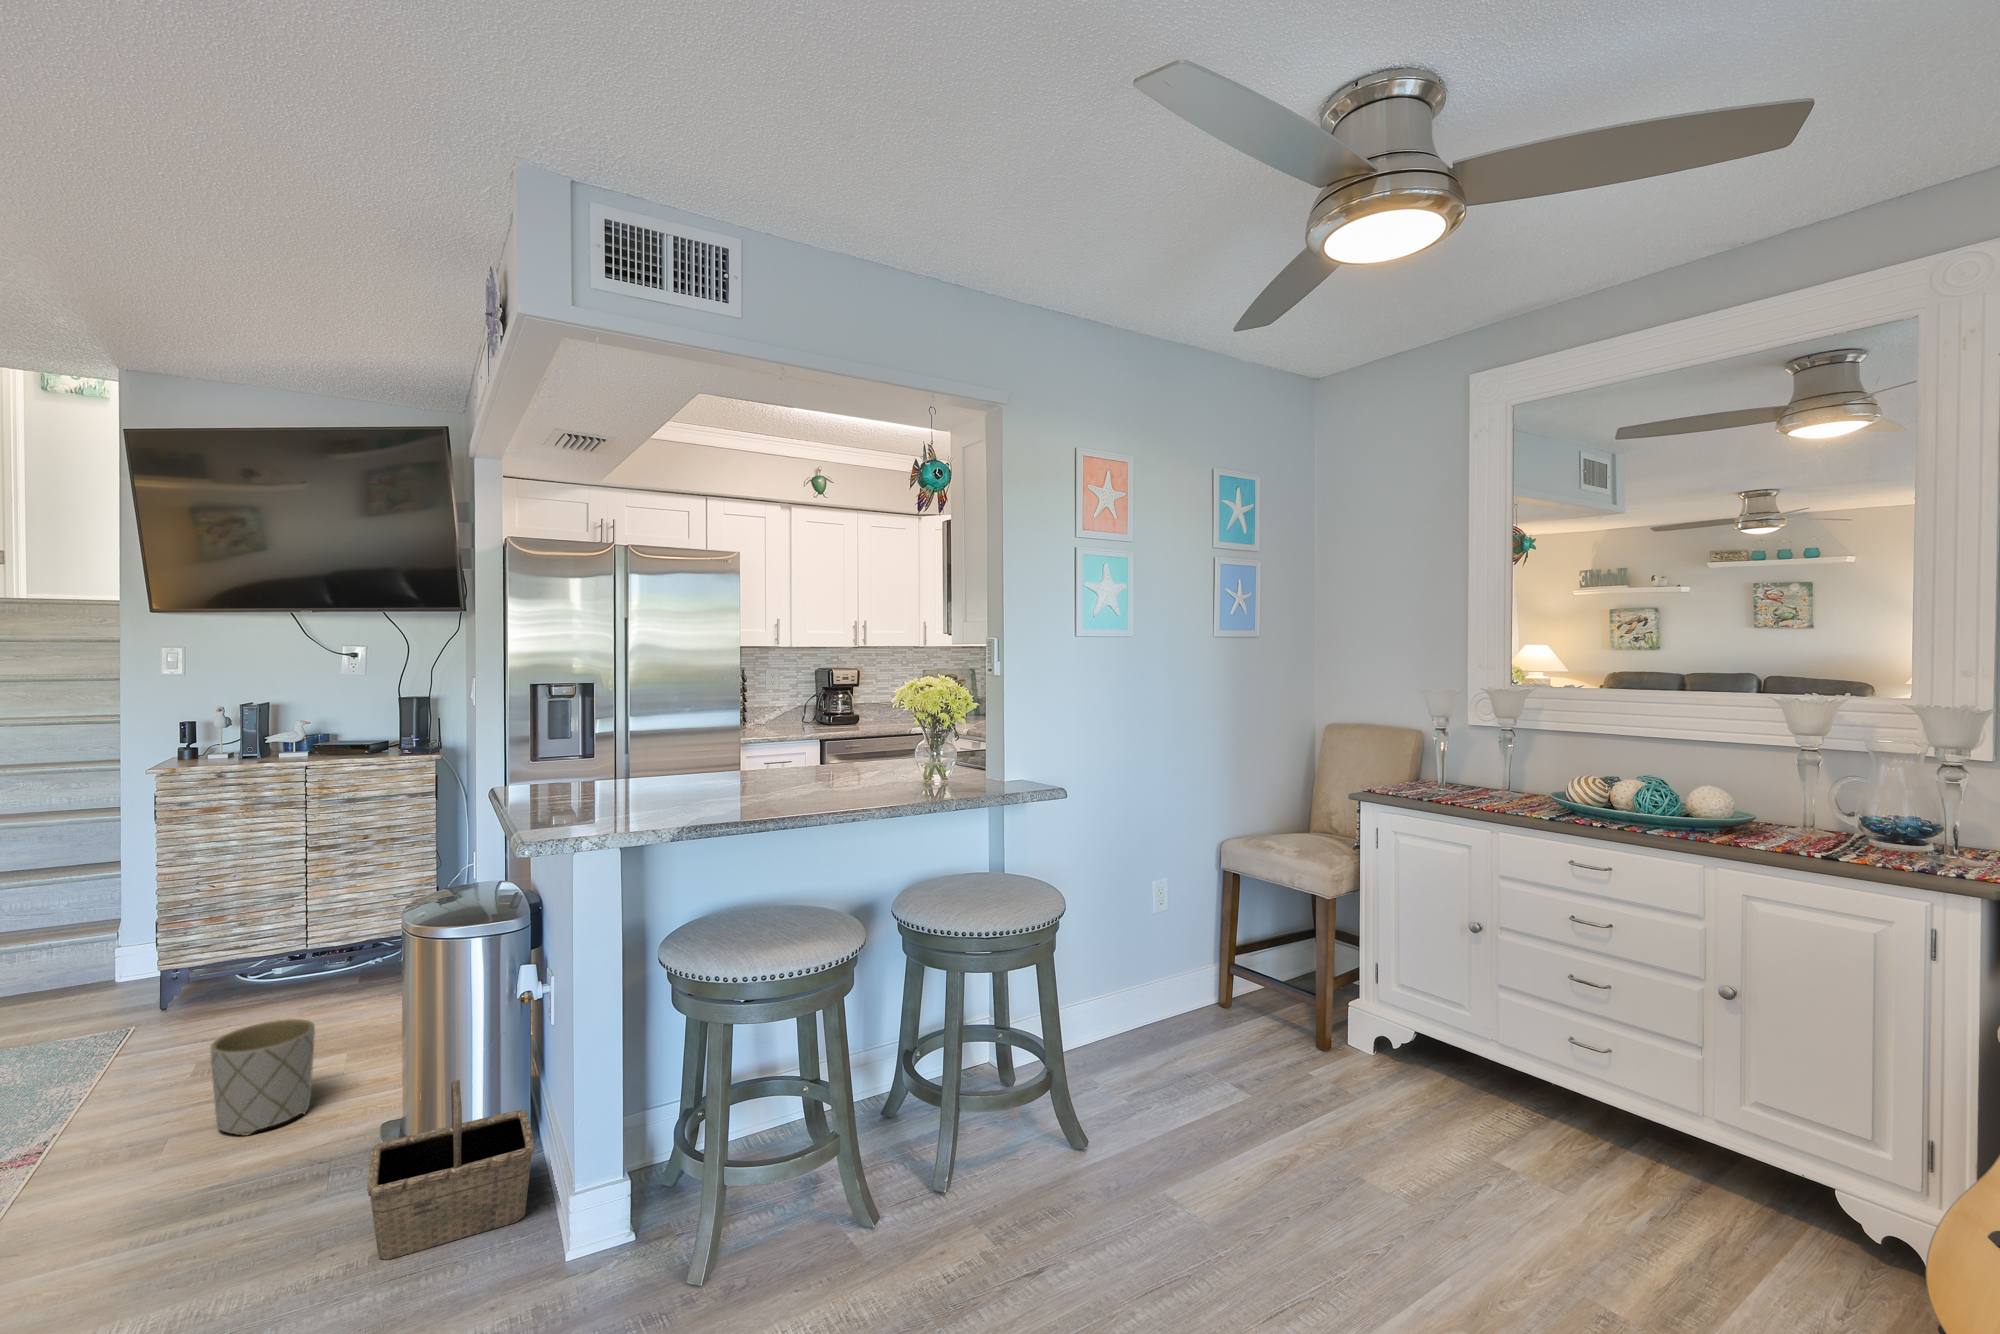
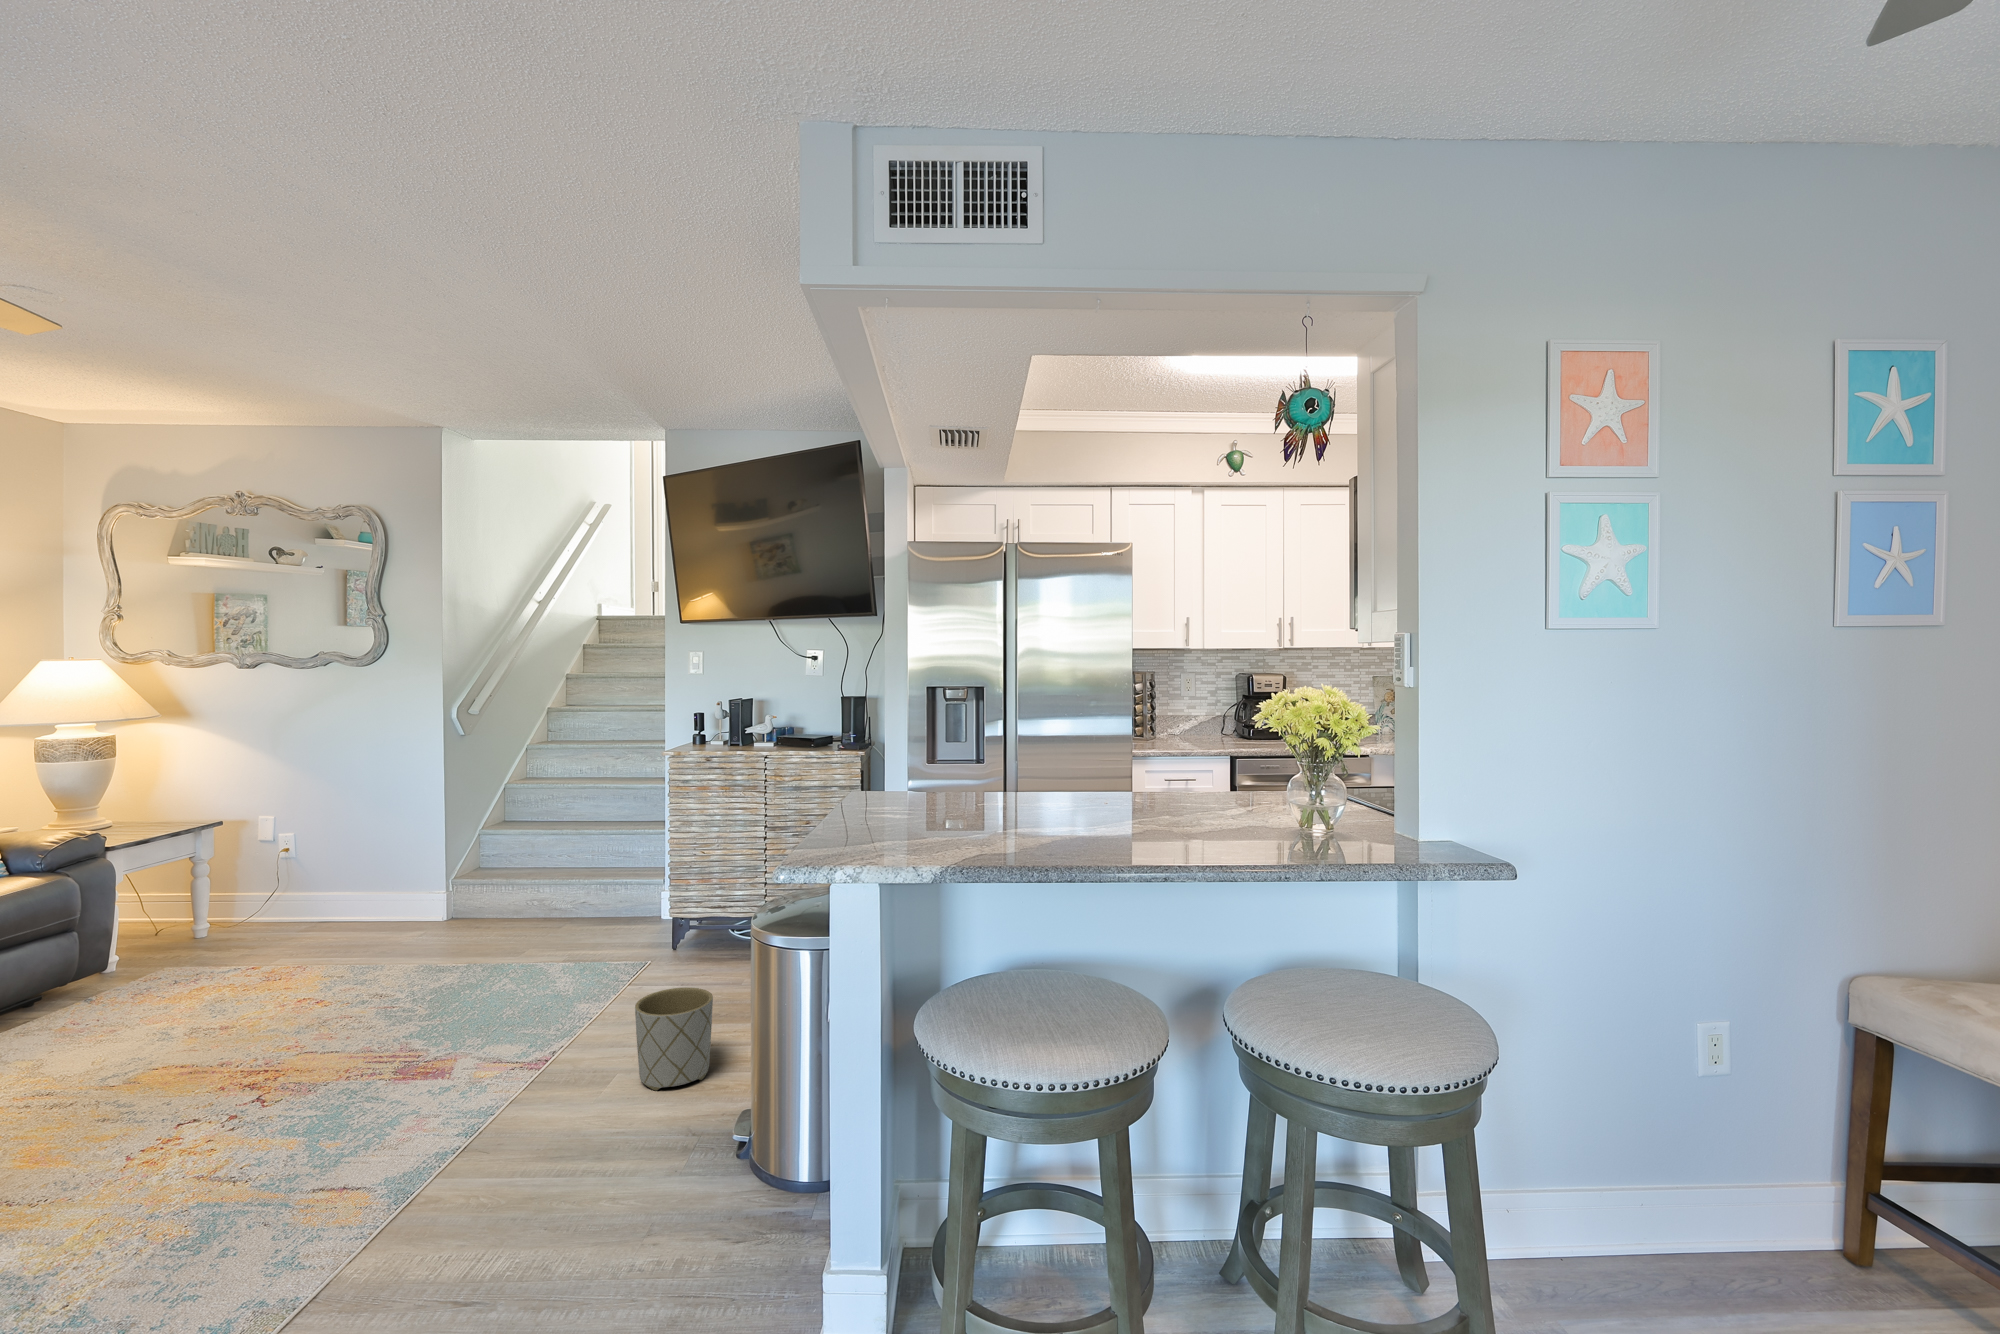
basket: present [367,1080,535,1259] -> none [662,1100,827,1277]

